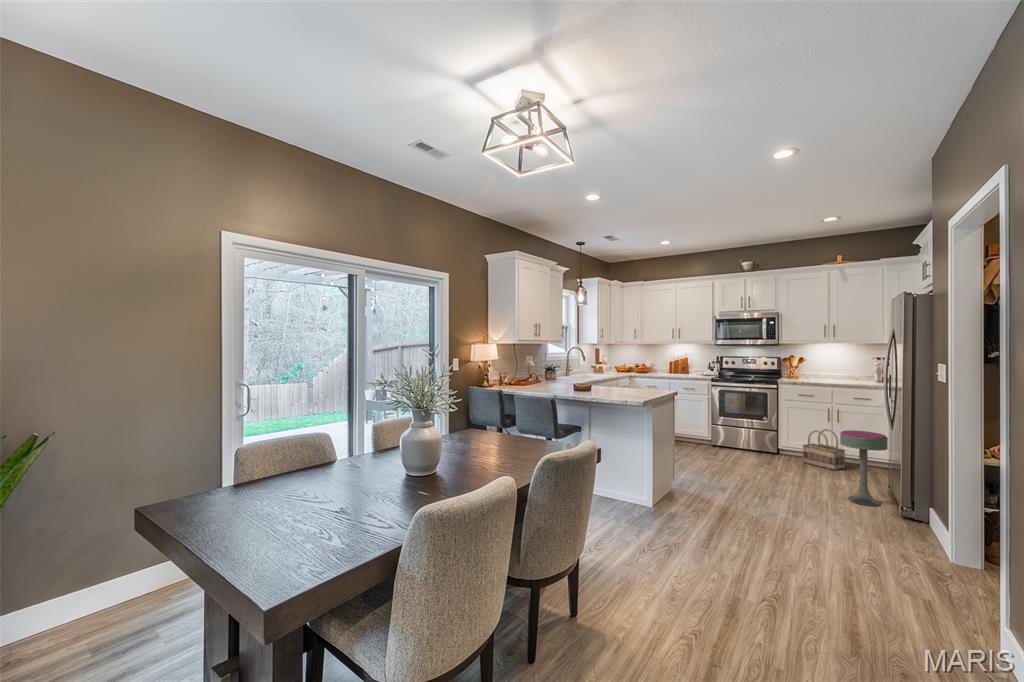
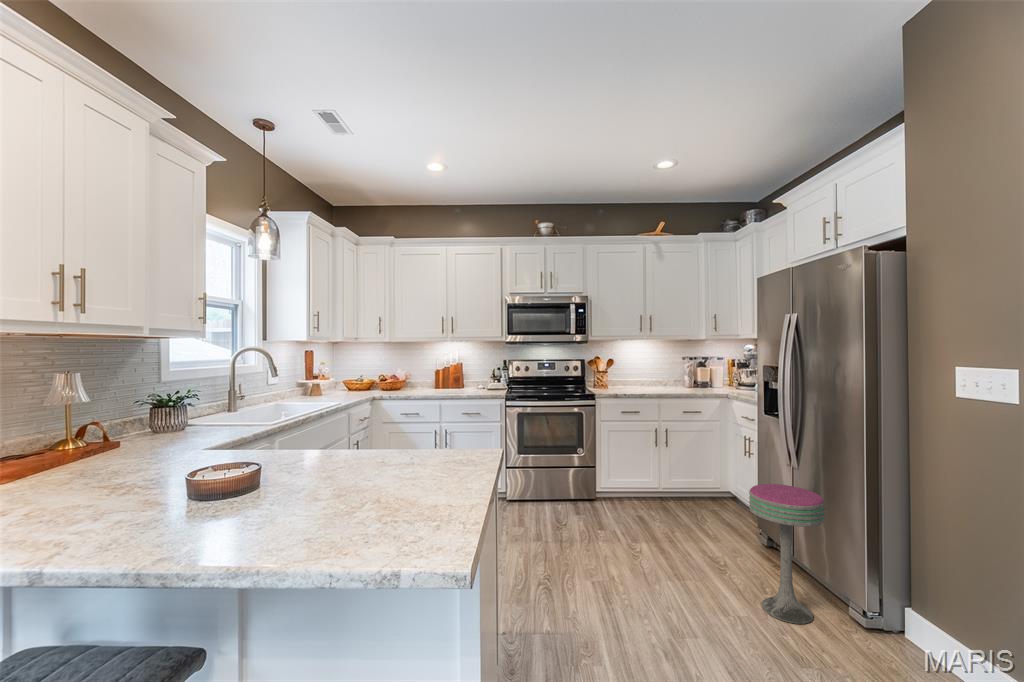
basket: present [803,429,845,470] -> none [635,464,688,529]

